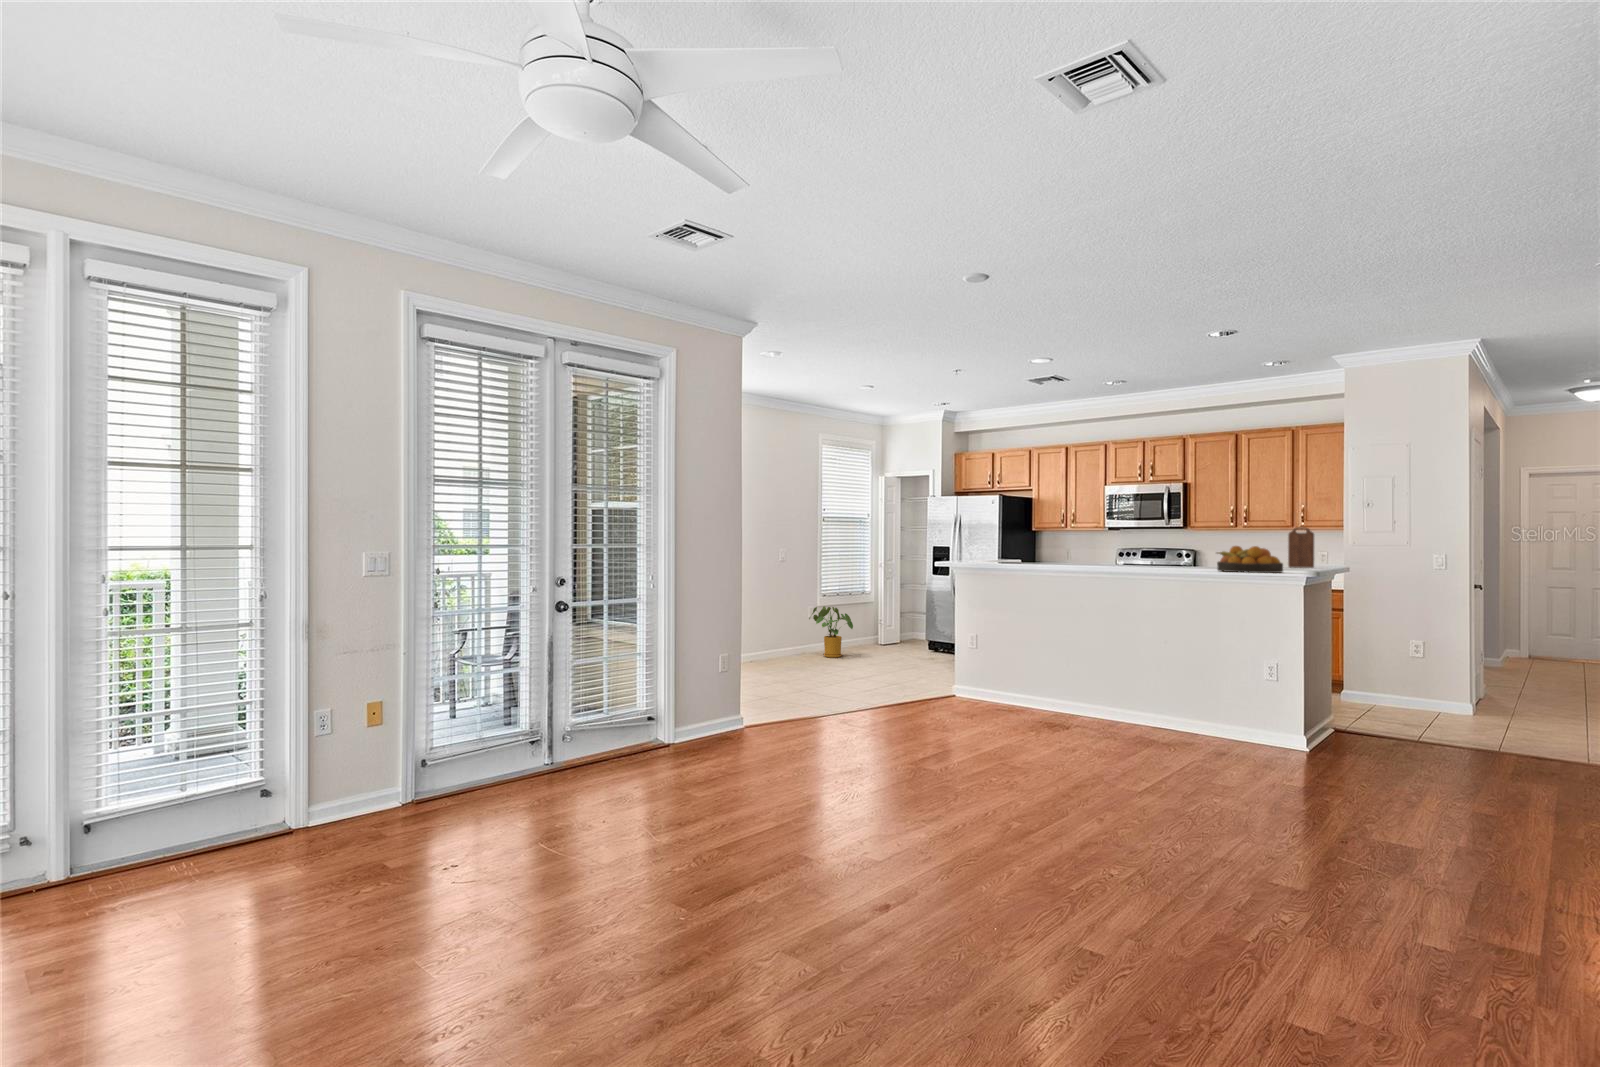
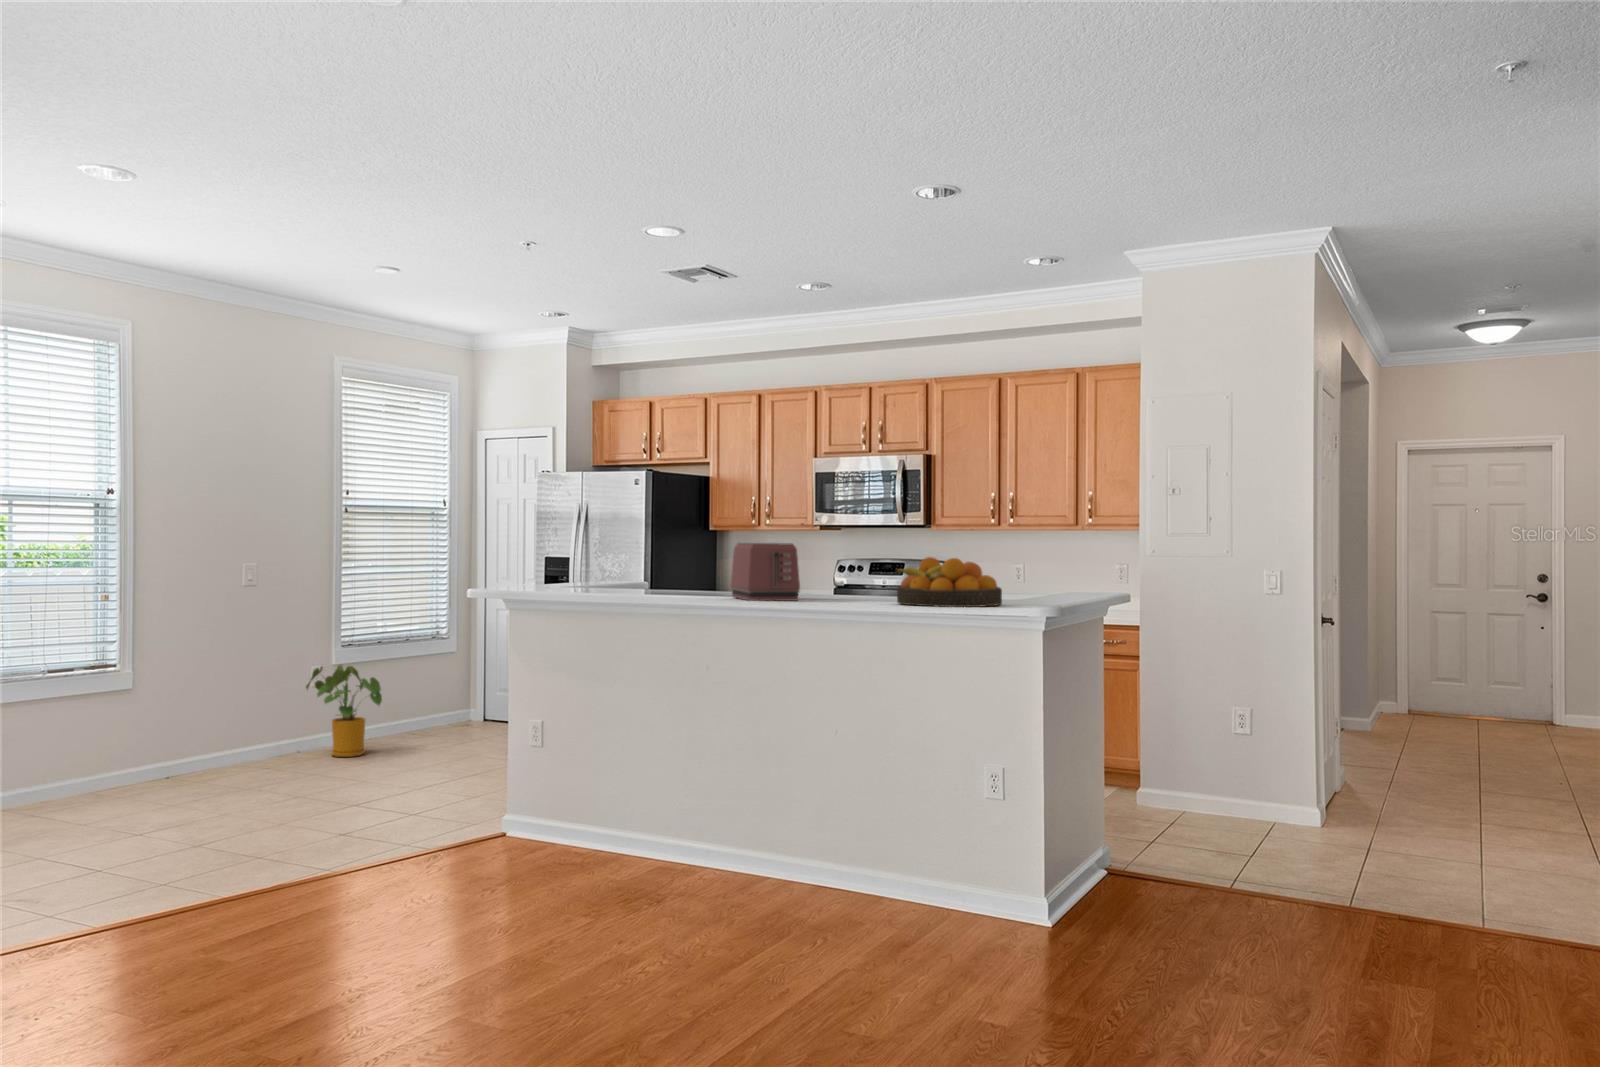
cutting board: present [1288,527,1314,568] -> none [1075,527,1112,590]
toaster: none [1104,538,1152,570] -> present [731,543,800,601]

